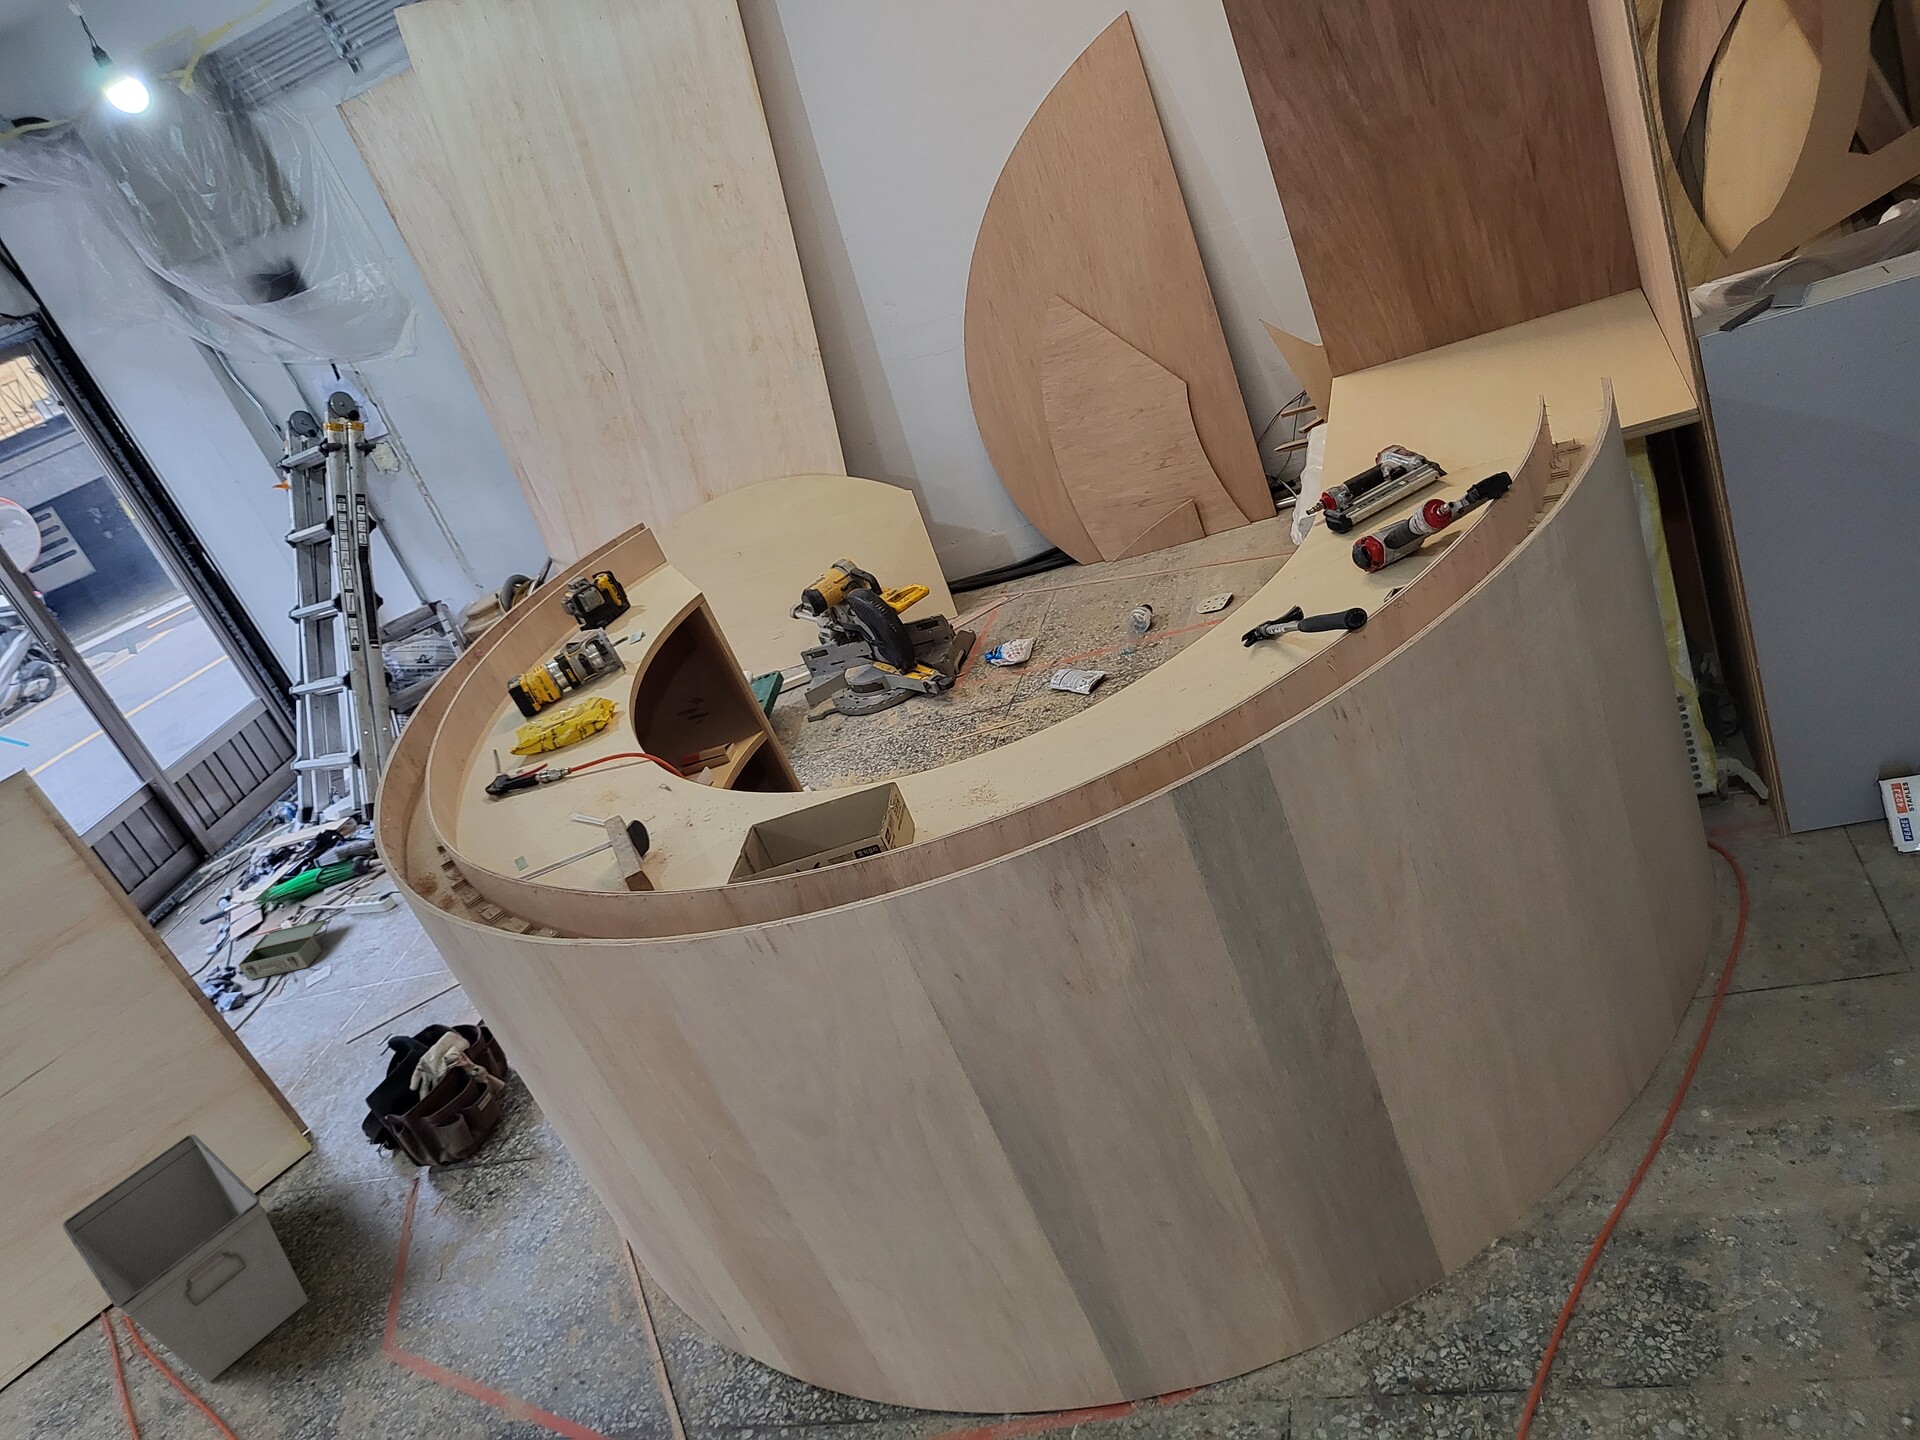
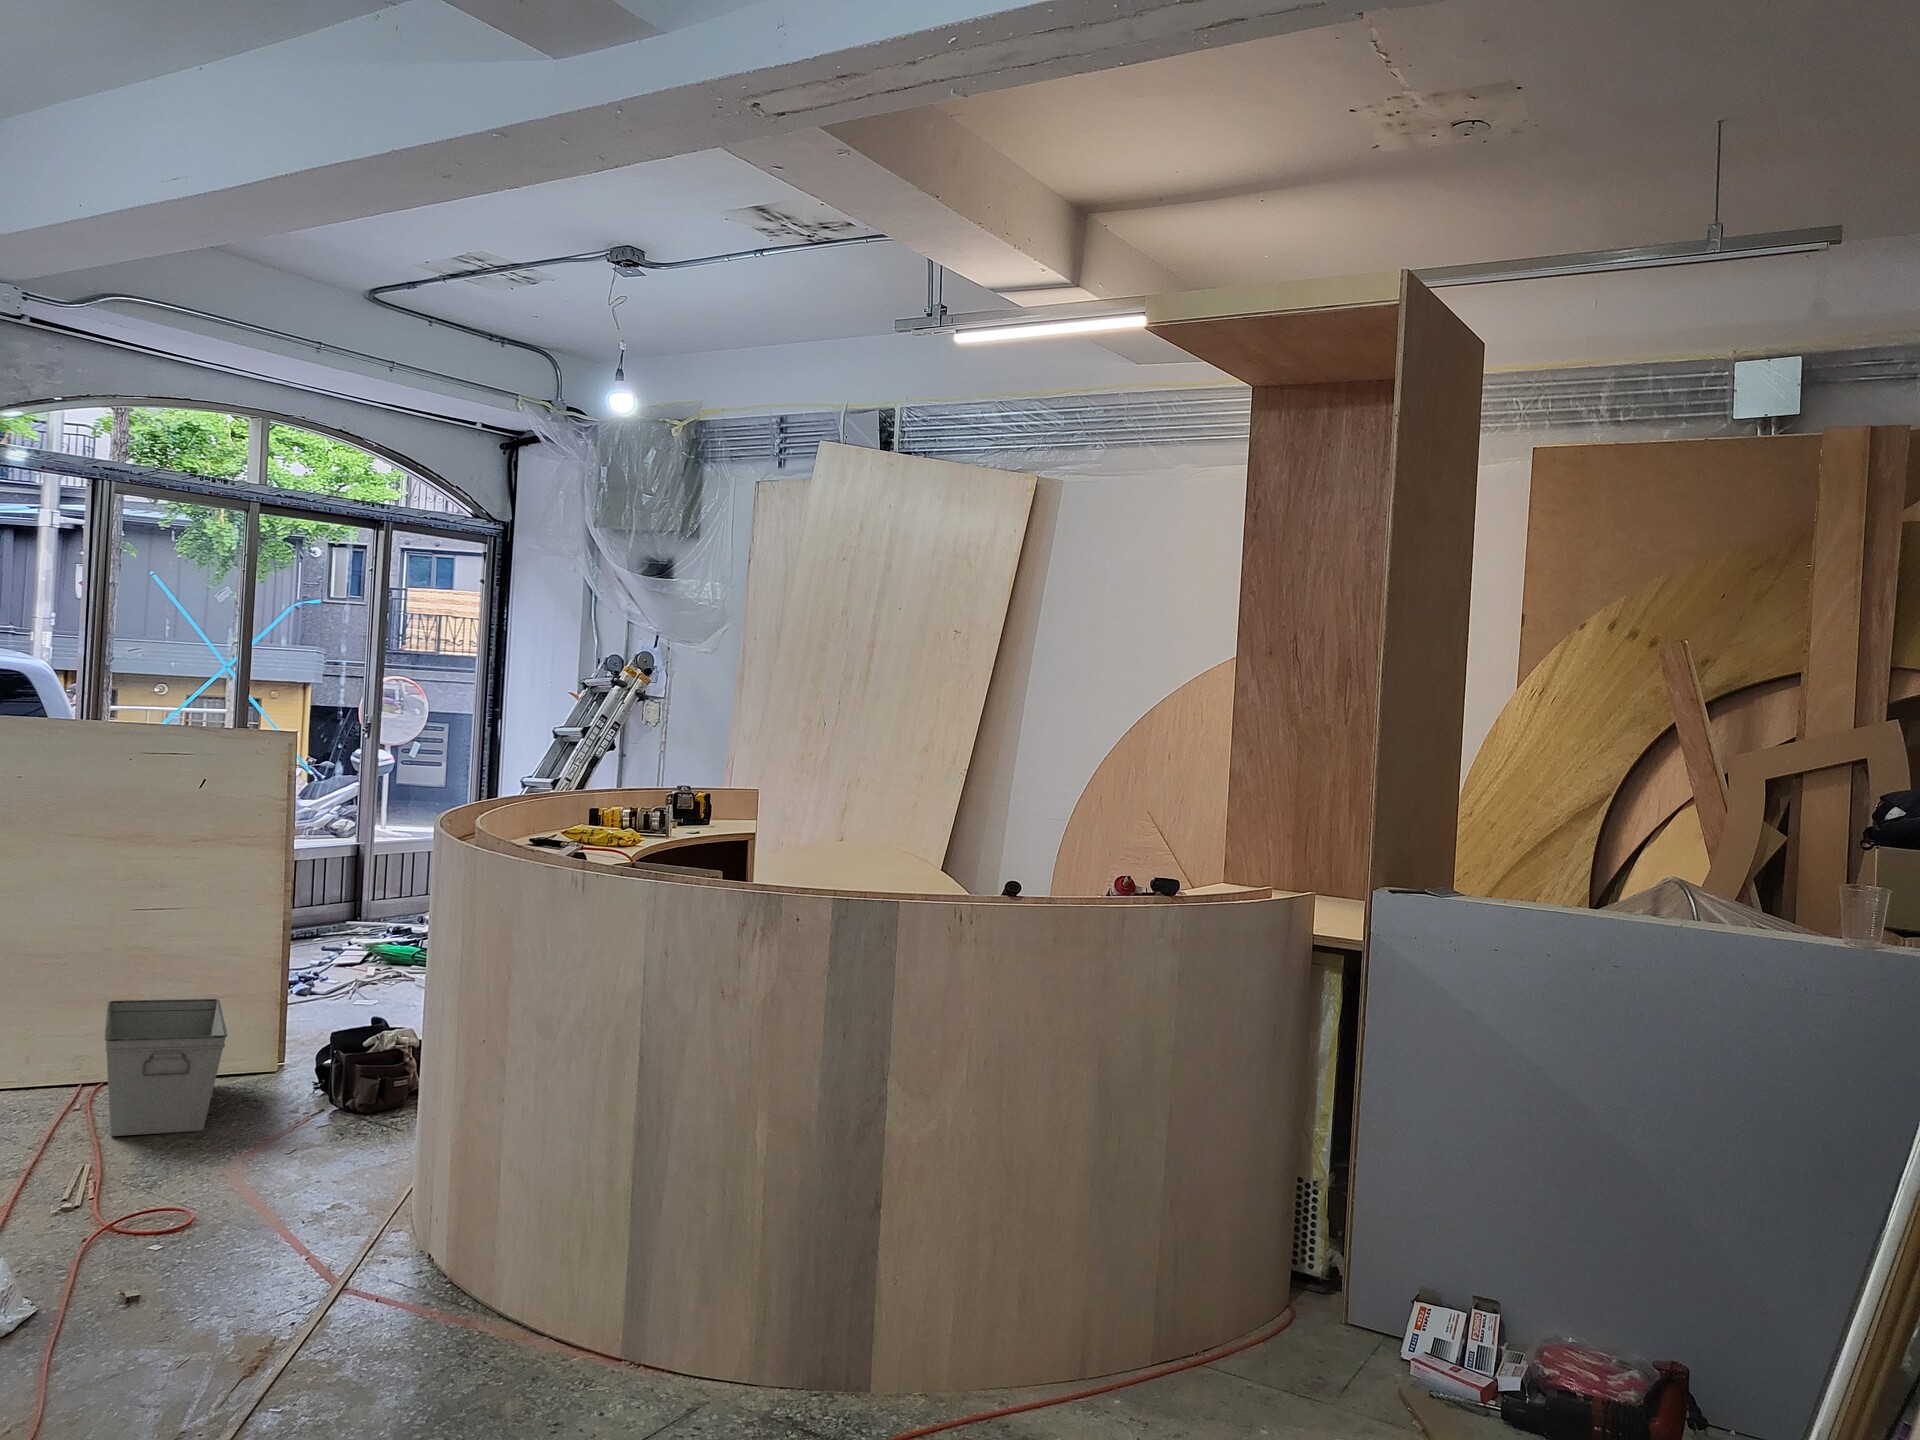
toolbox: present [238,920,327,980] -> none [321,963,397,994]

